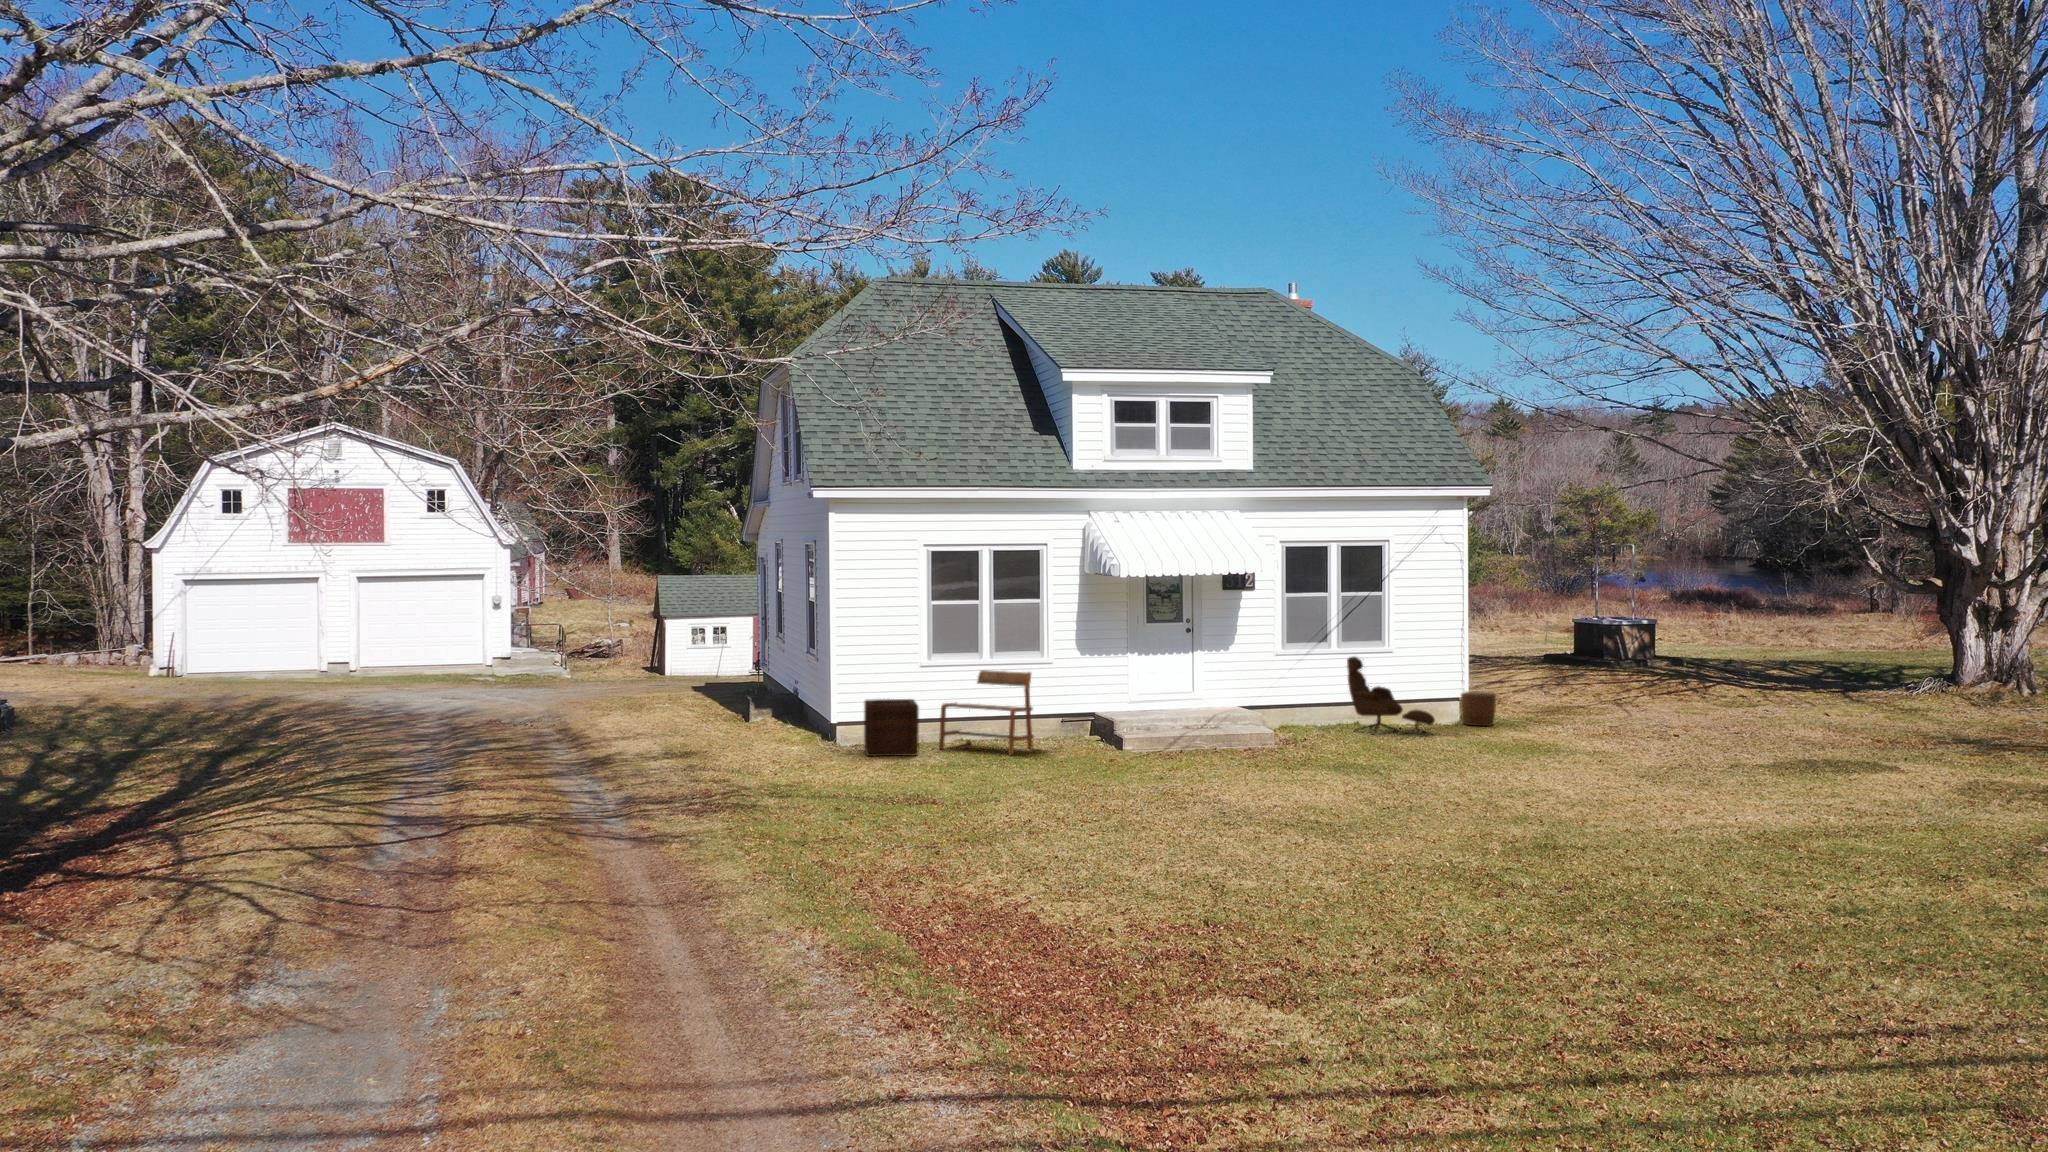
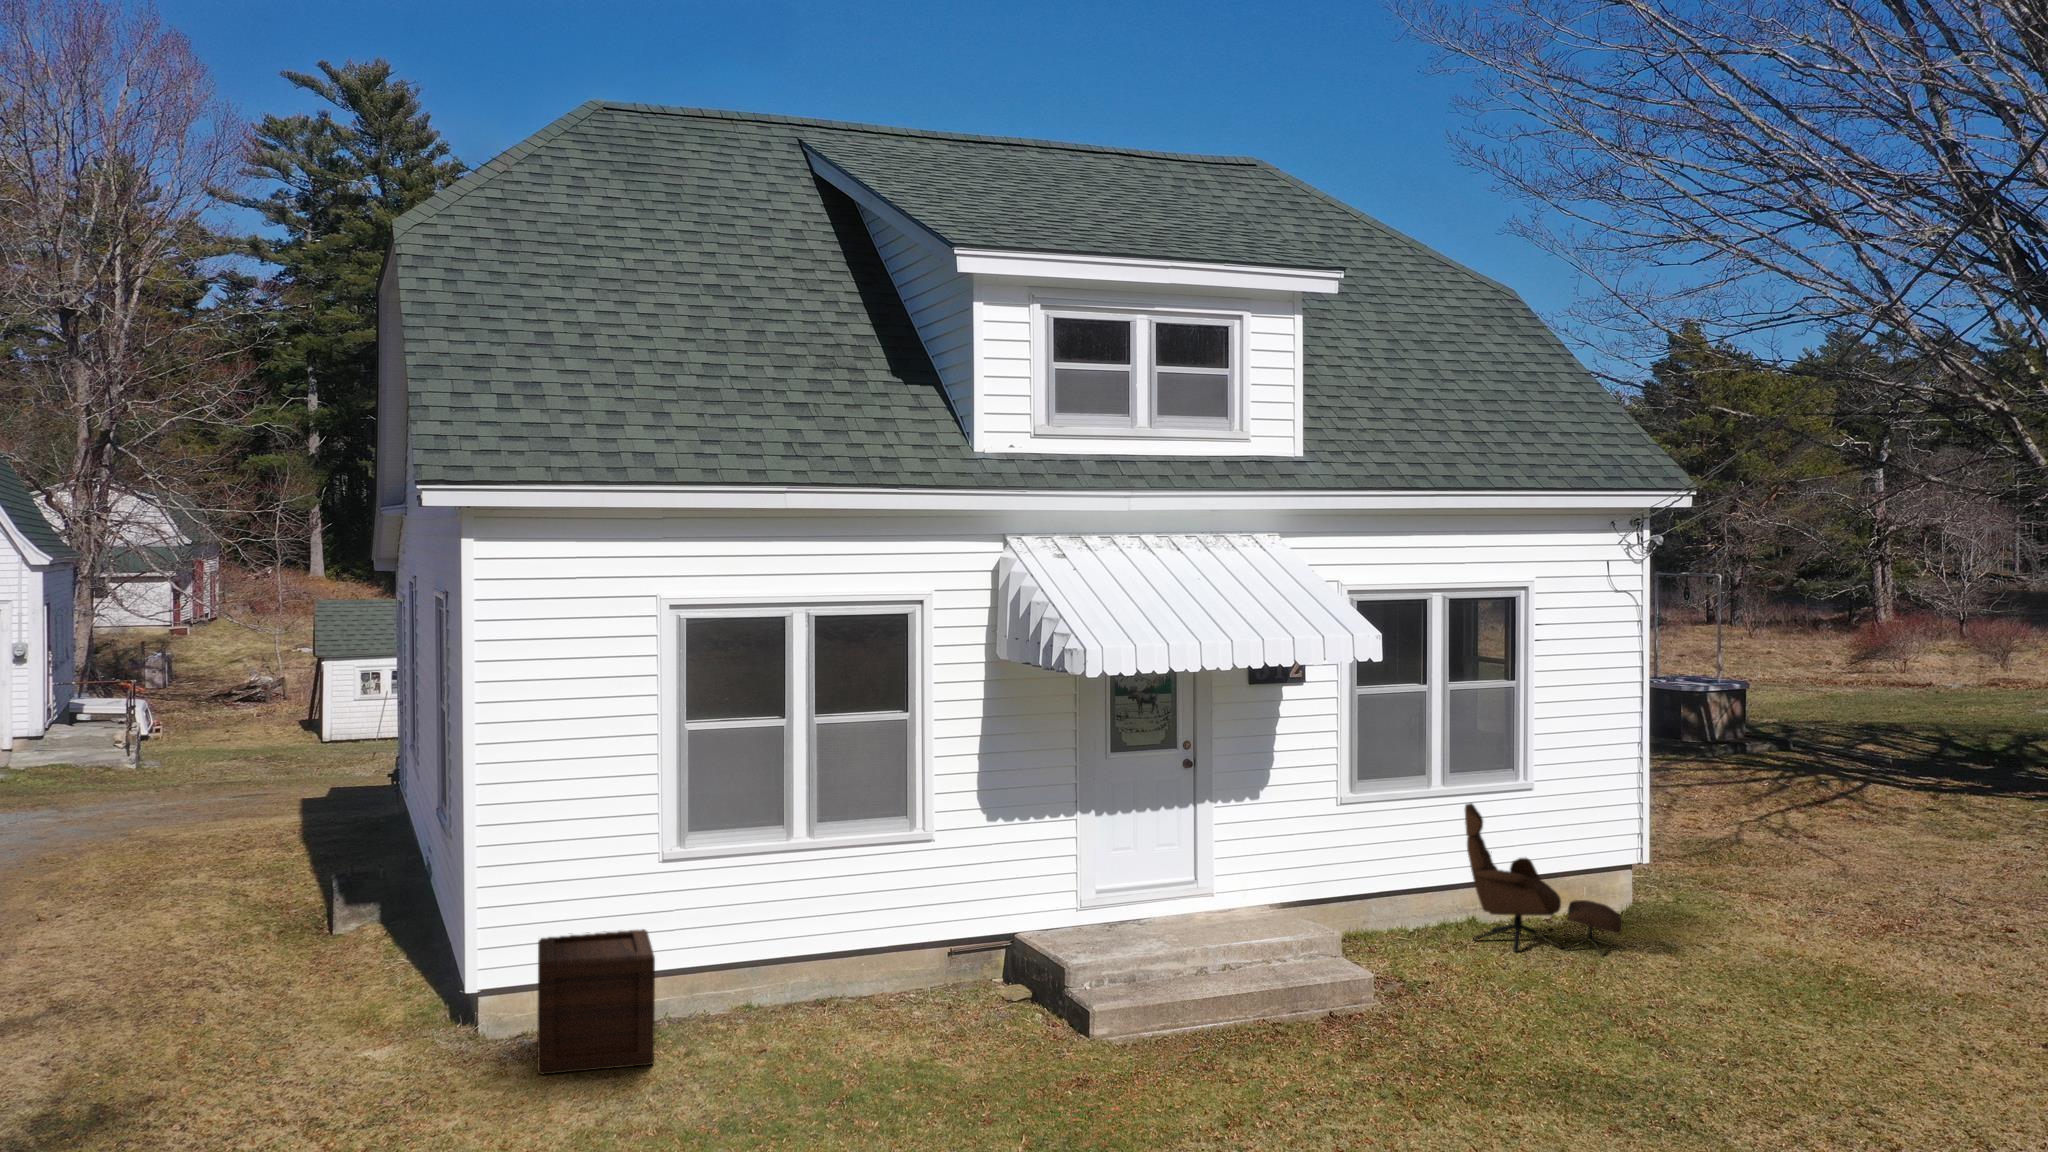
bench: present [939,670,1034,755] -> none [699,856,900,1058]
woven basket: present [1461,691,1496,726] -> none [1631,850,1695,917]

